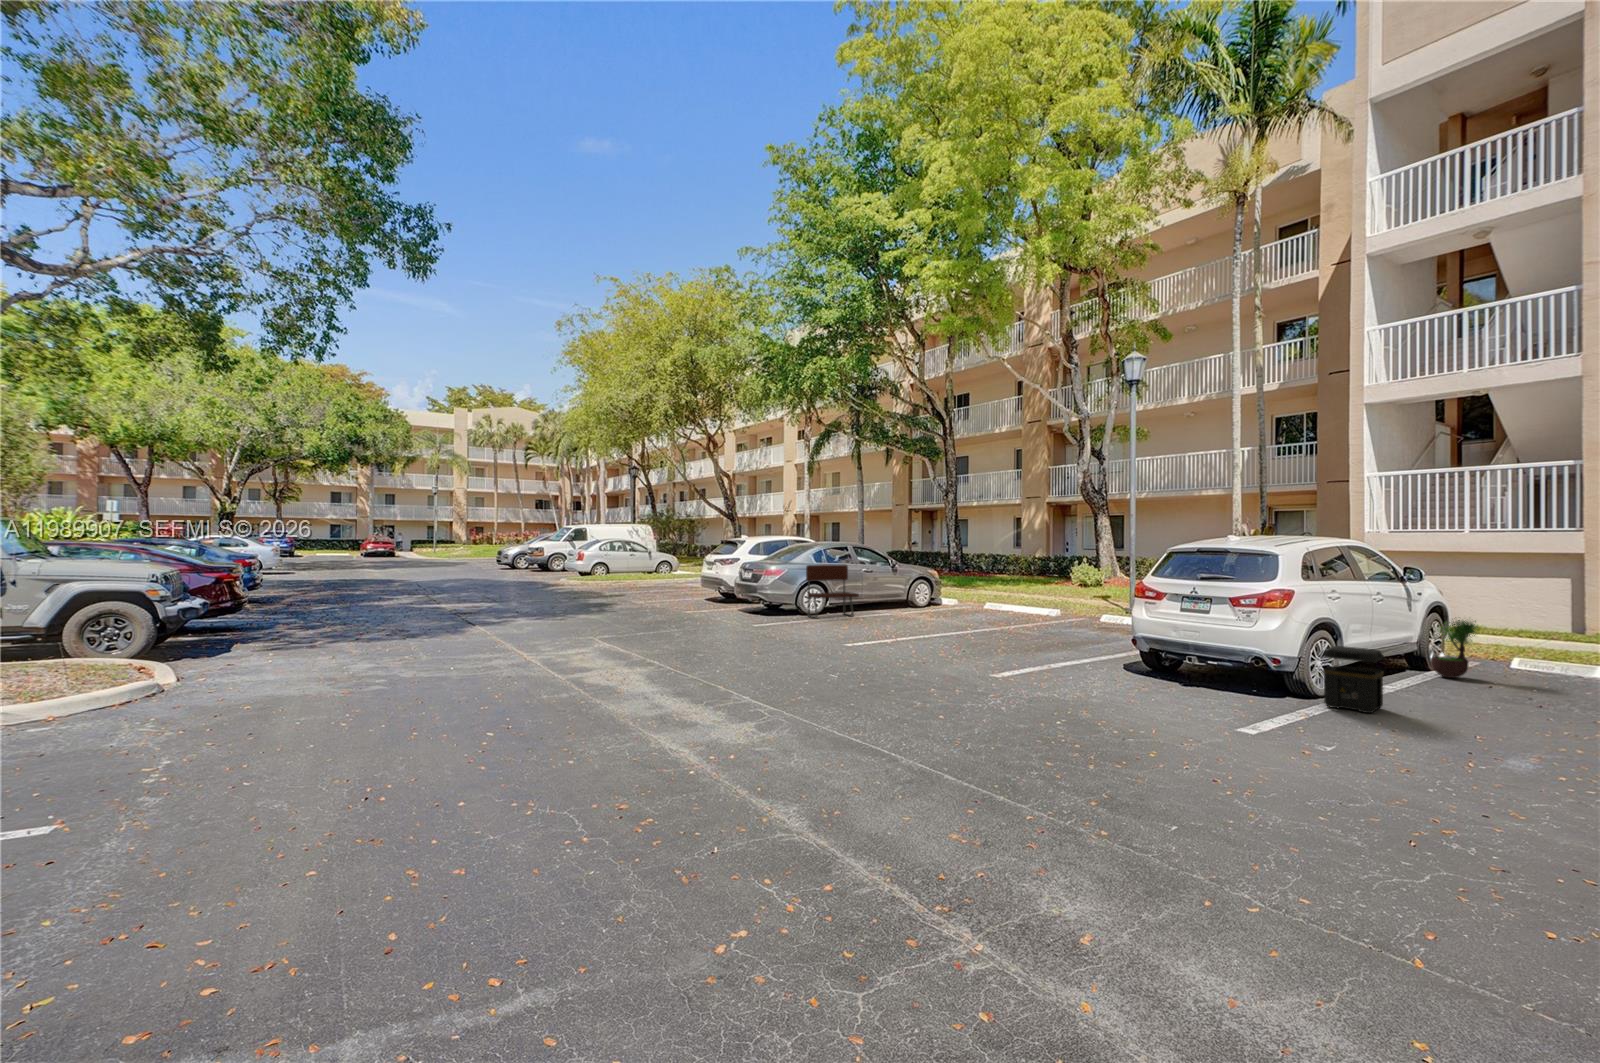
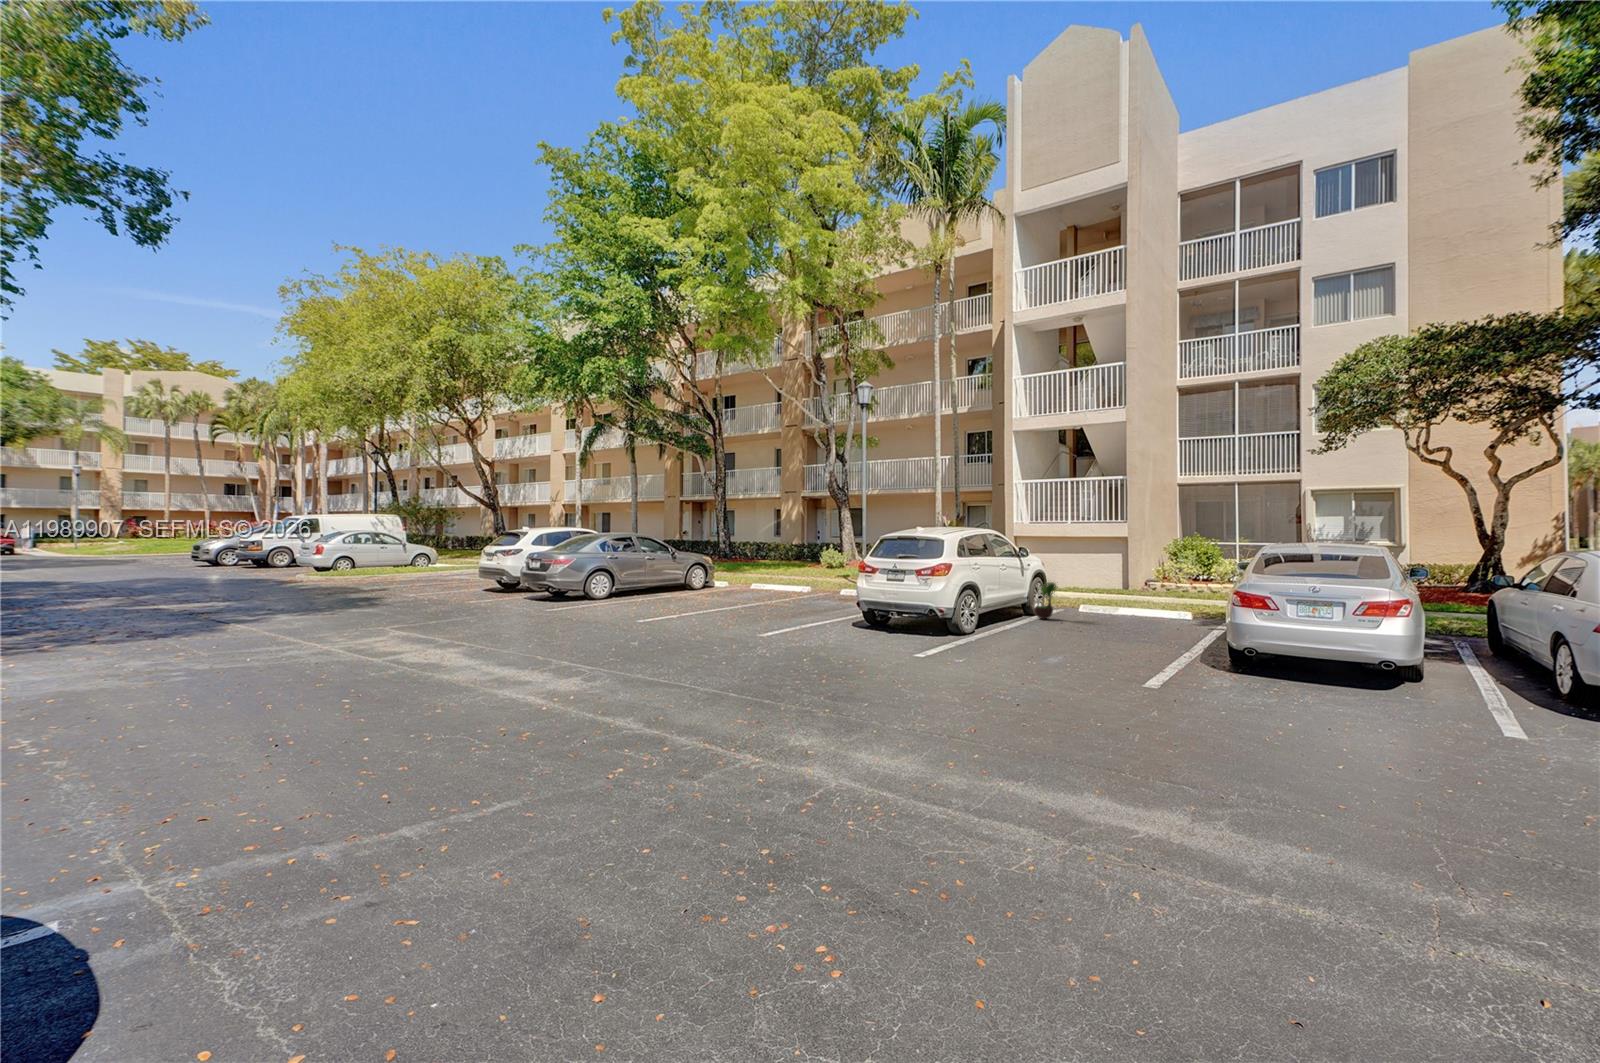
bench: present [806,565,859,618] -> none [599,553,646,601]
toolbox: present [1323,646,1384,713] -> none [966,600,999,640]

